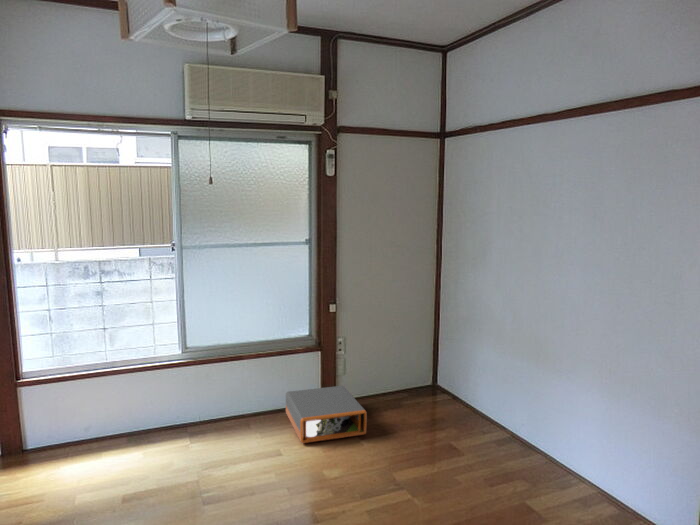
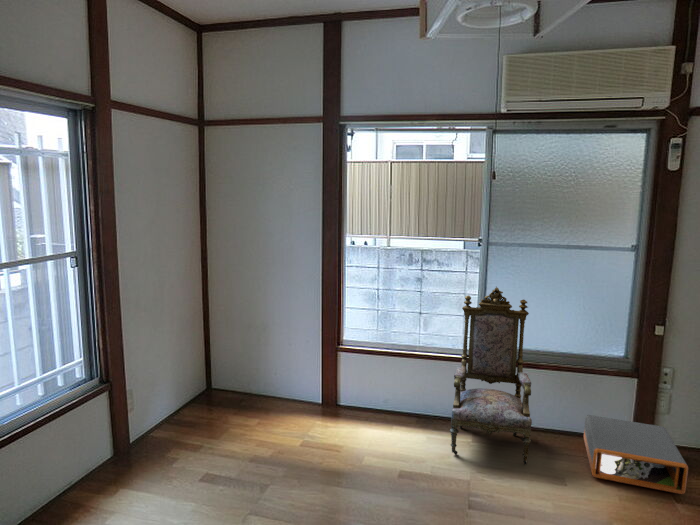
armchair: none [164,290,249,466] -> present [450,287,532,464]

